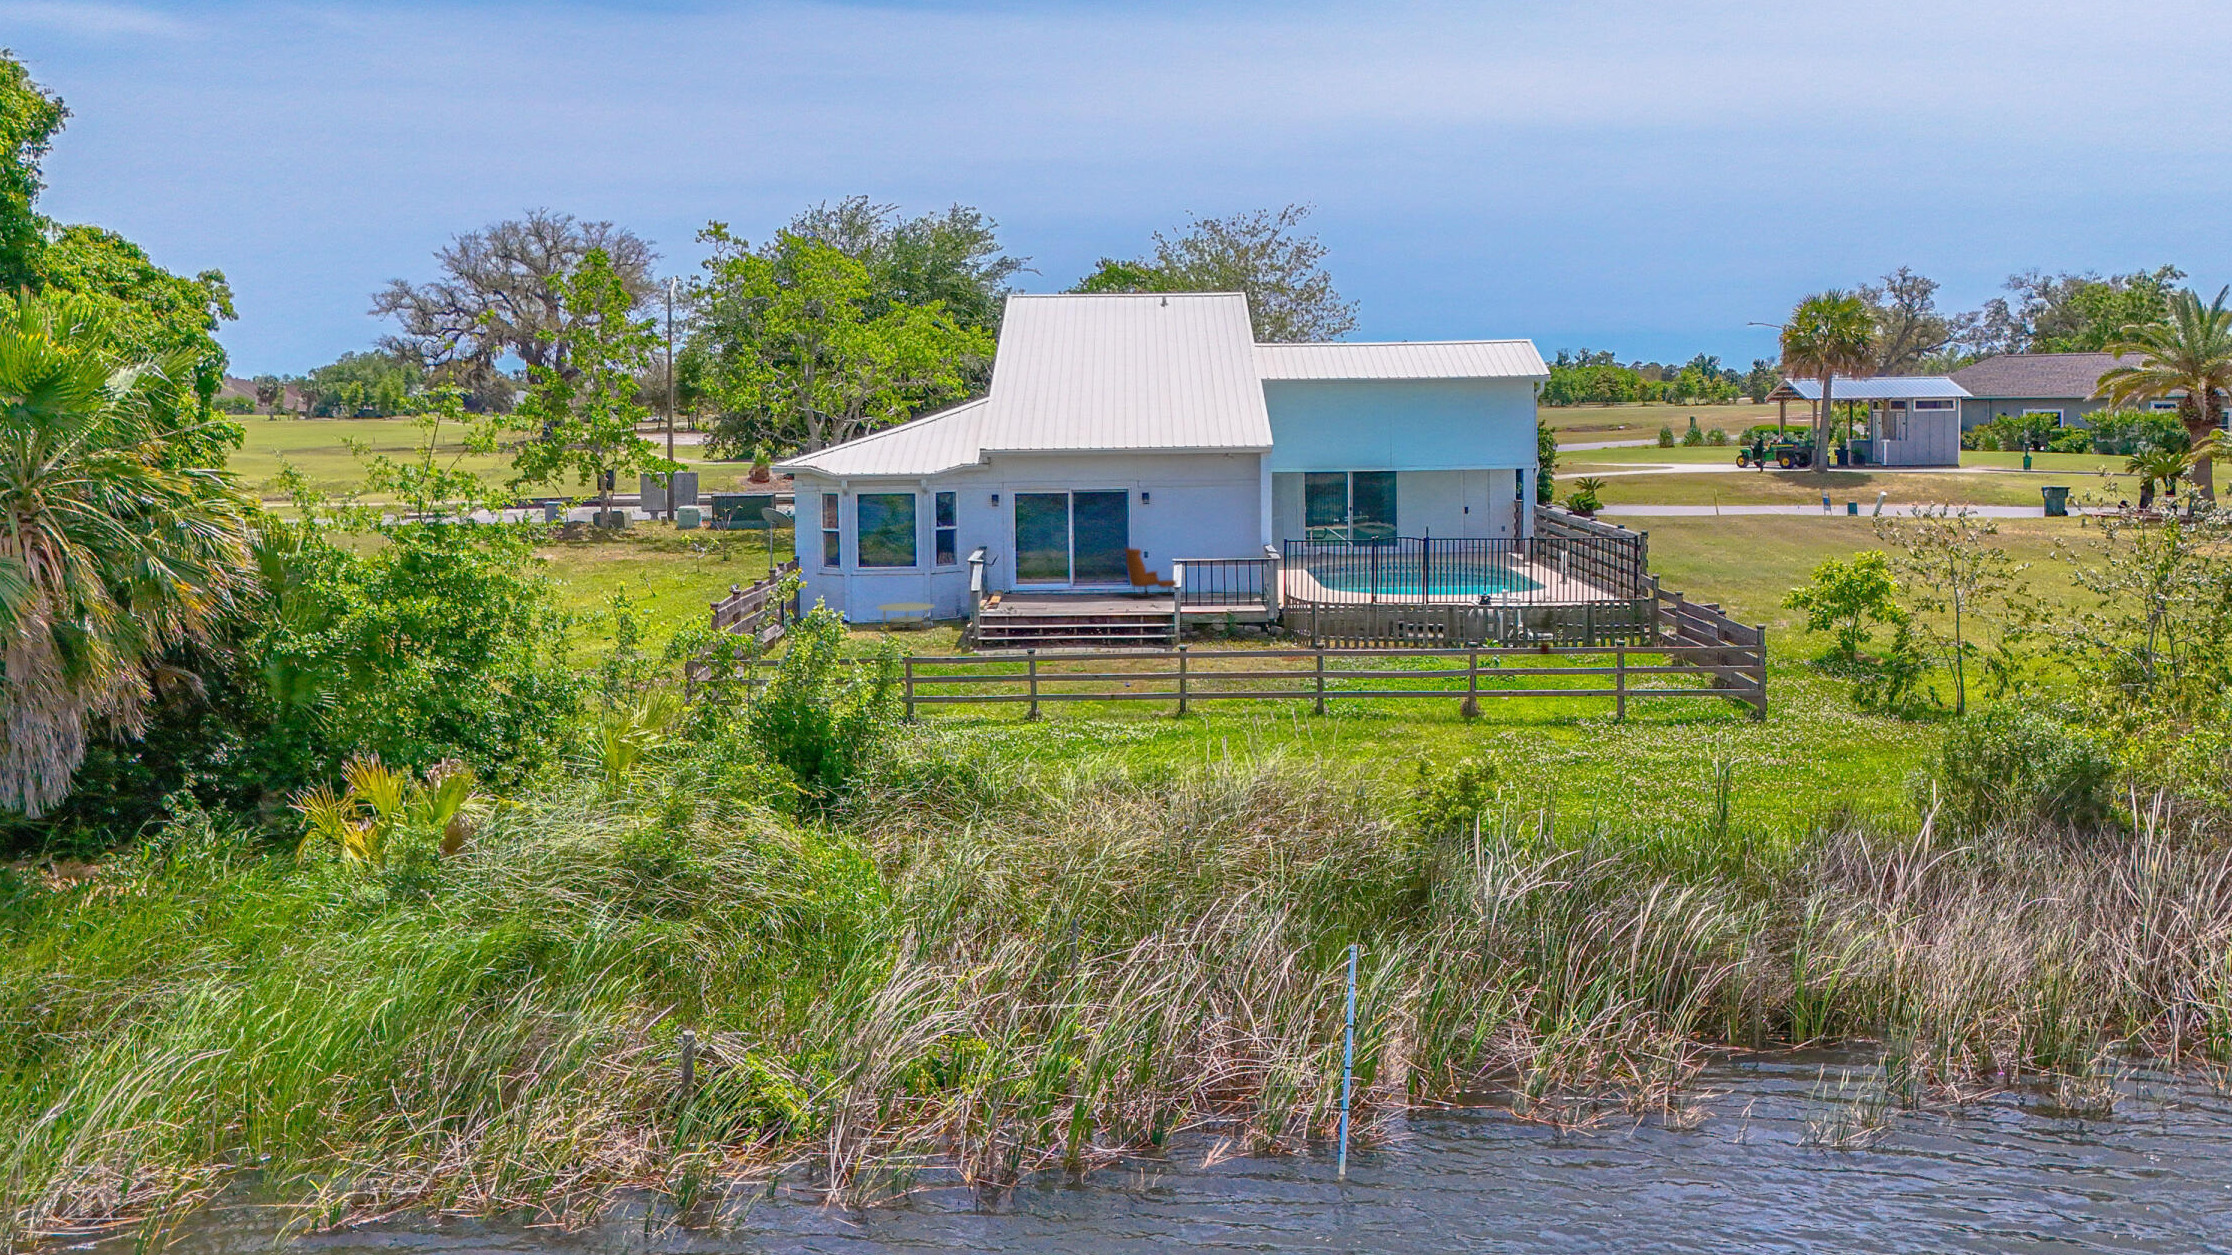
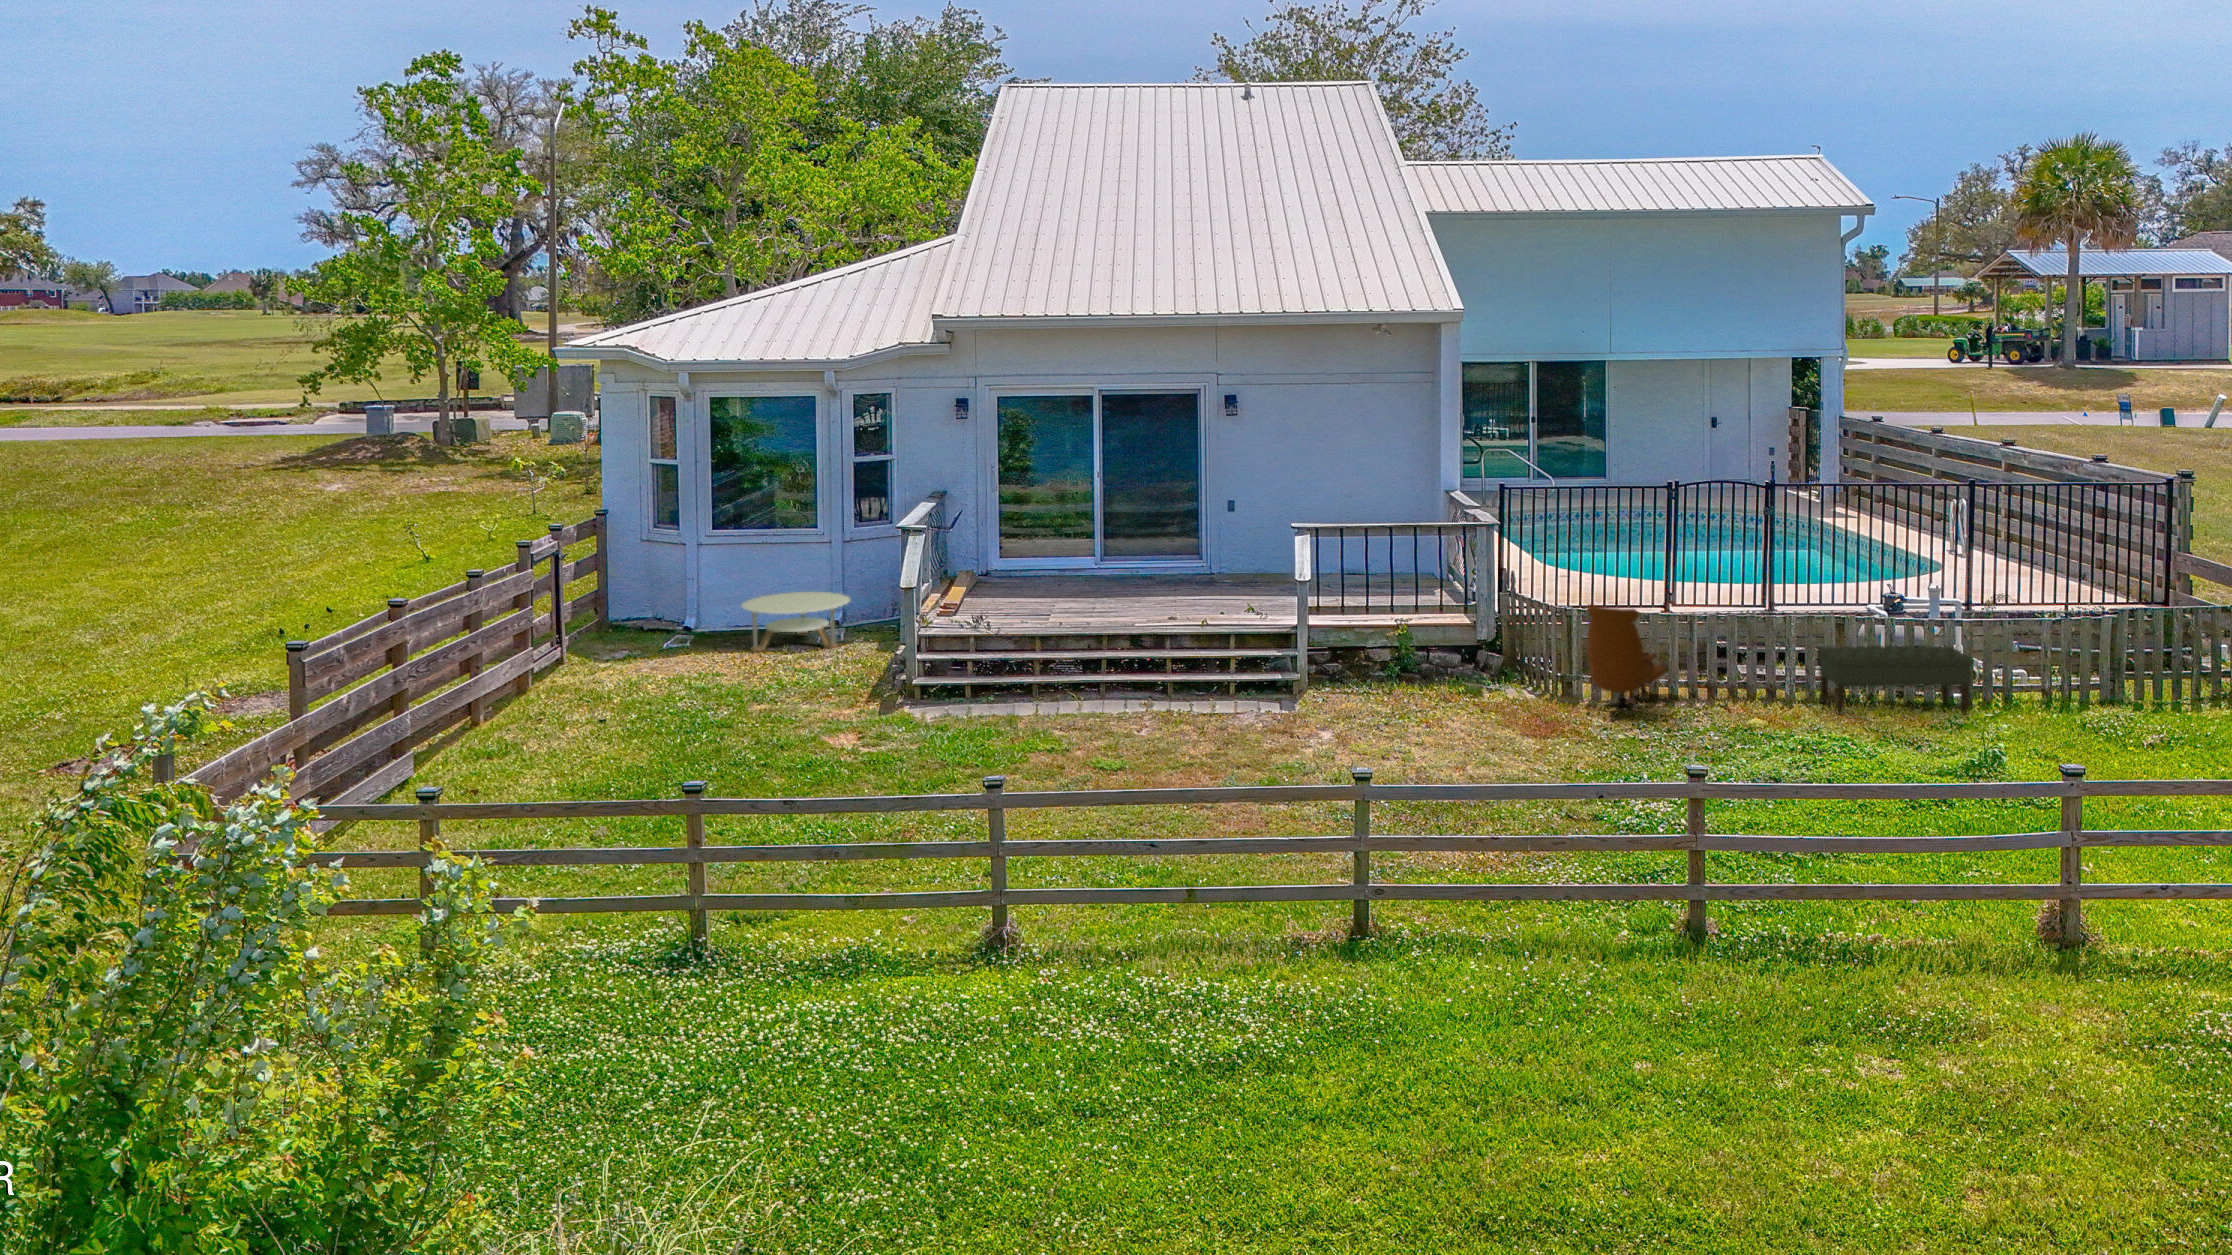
lounge chair: present [1125,548,1176,597] -> present [1586,604,1667,721]
potted tree: present [1530,605,1565,654] -> none [1993,609,2086,713]
bench: none [1439,621,1510,654] -> present [1818,645,1973,715]

